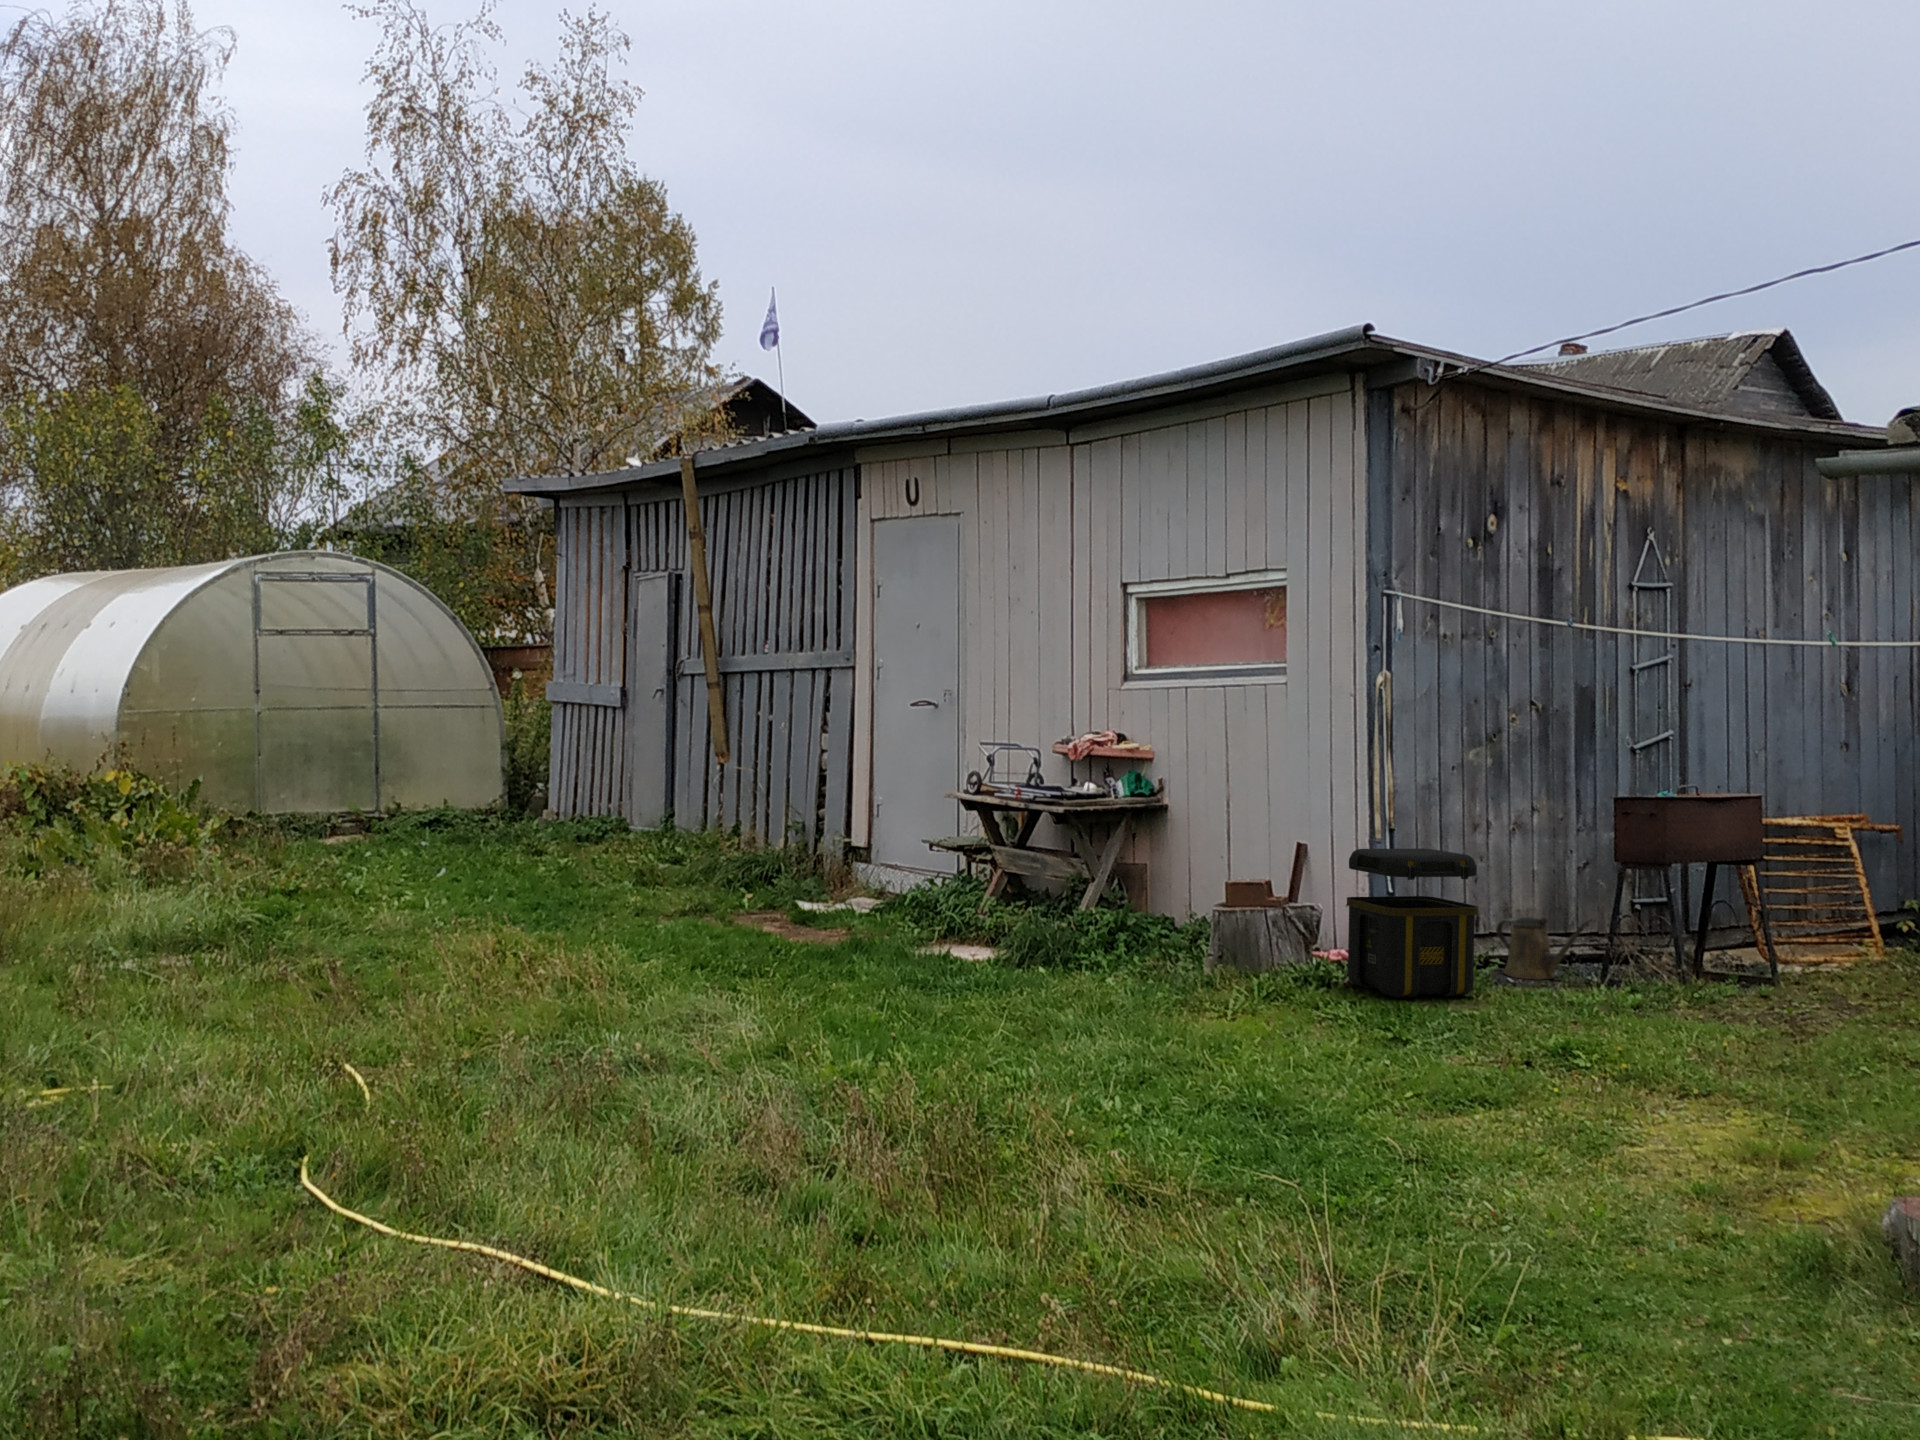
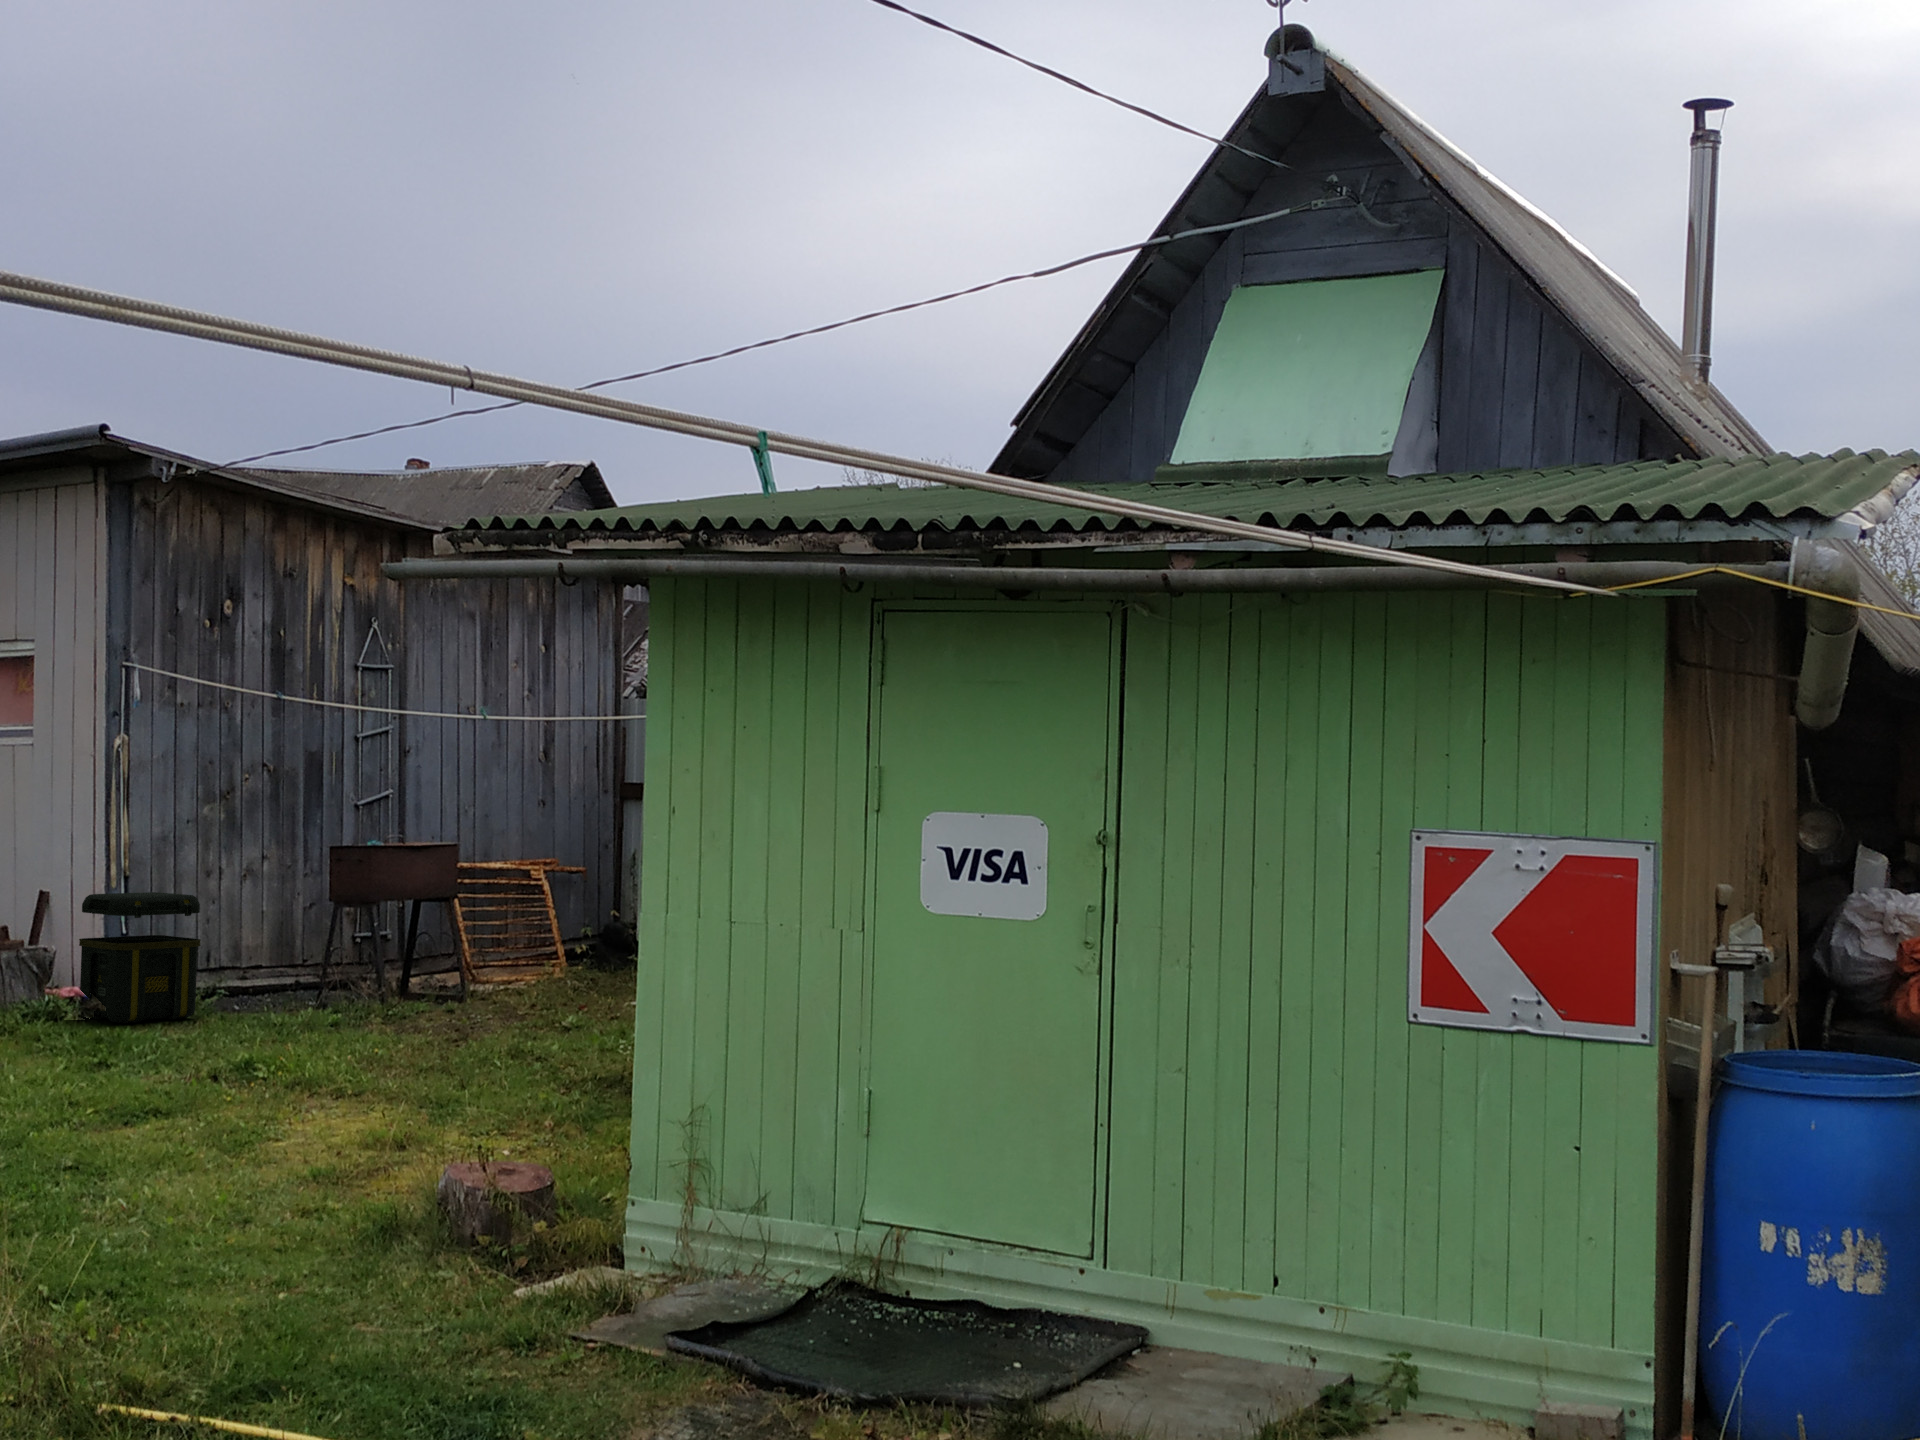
watering can: present [1496,917,1592,979] -> none [226,947,307,1004]

